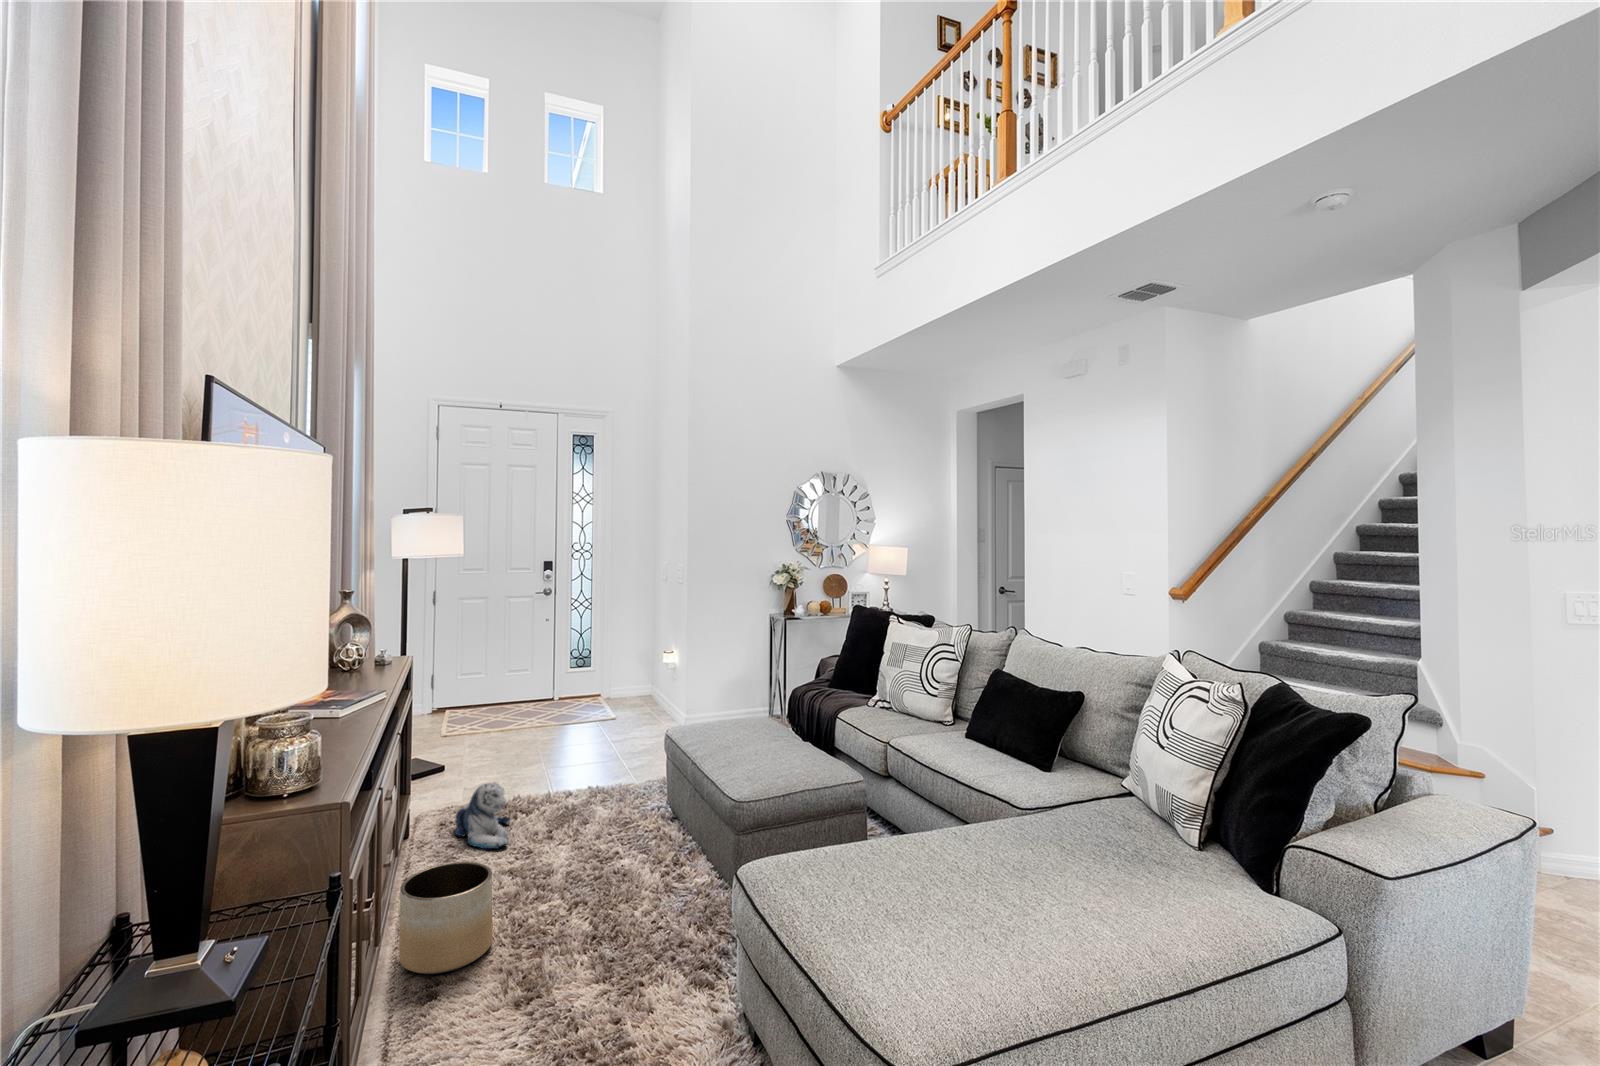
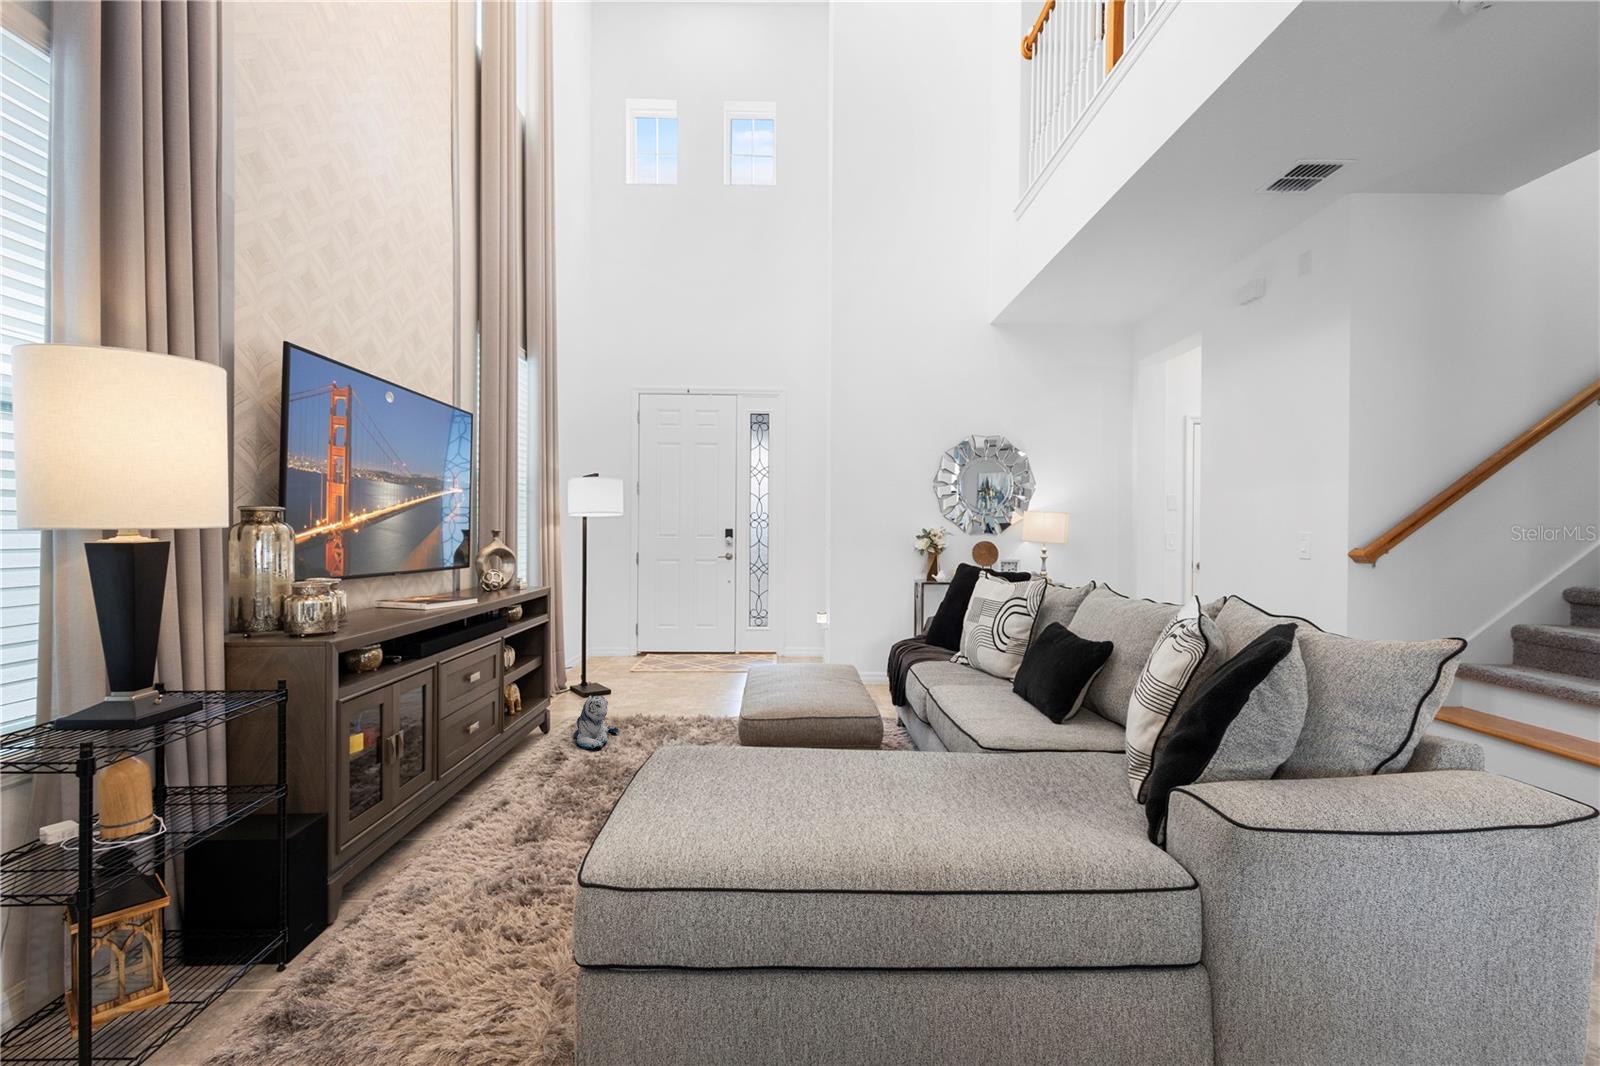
planter: present [399,862,493,974] -> none [457,742,531,823]

